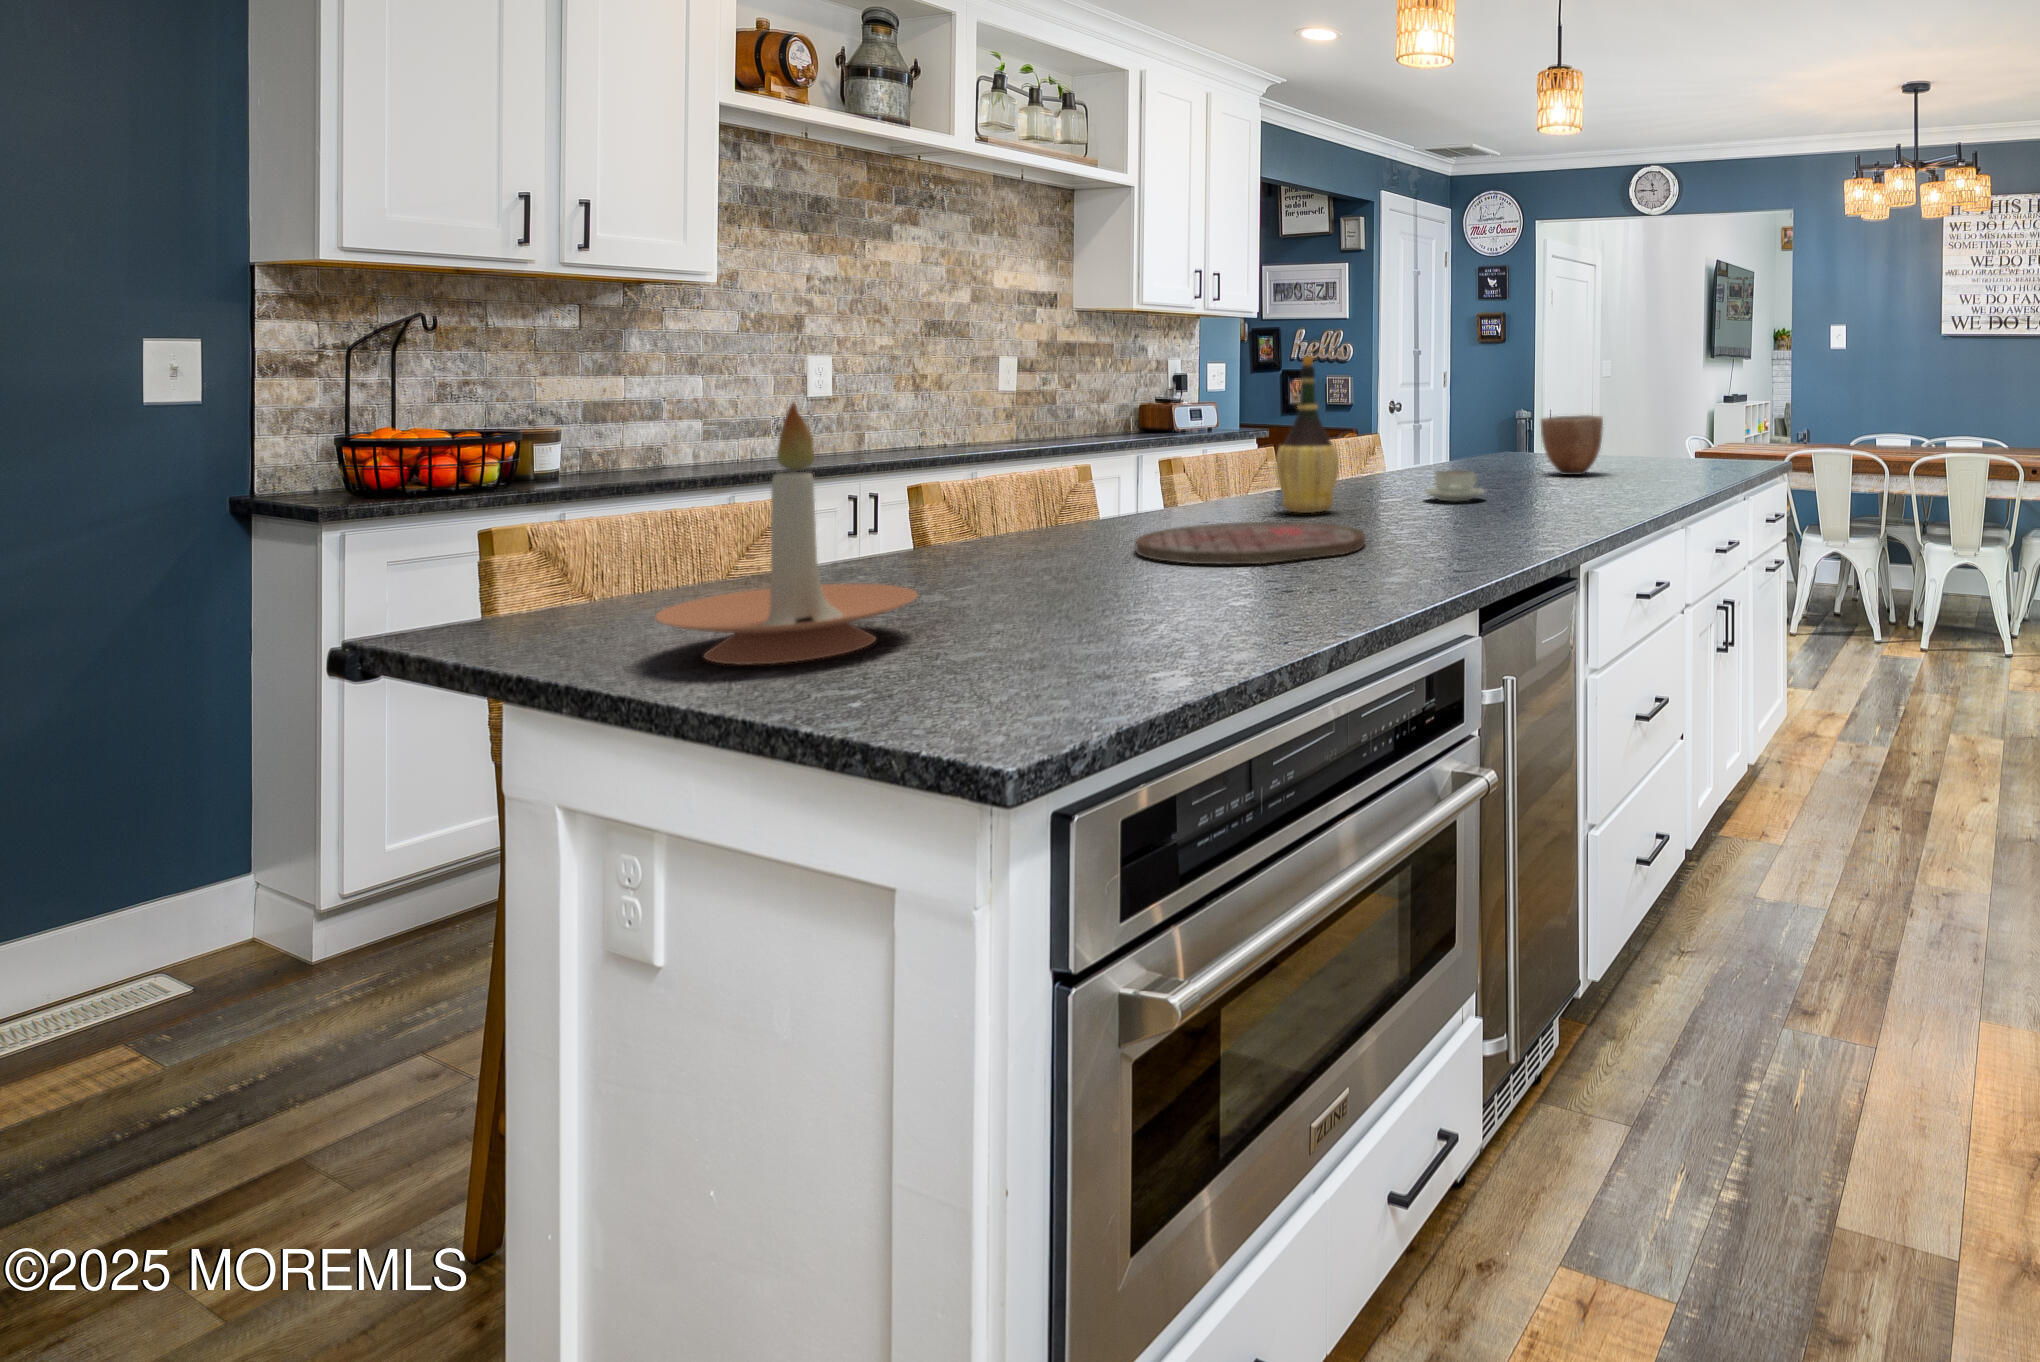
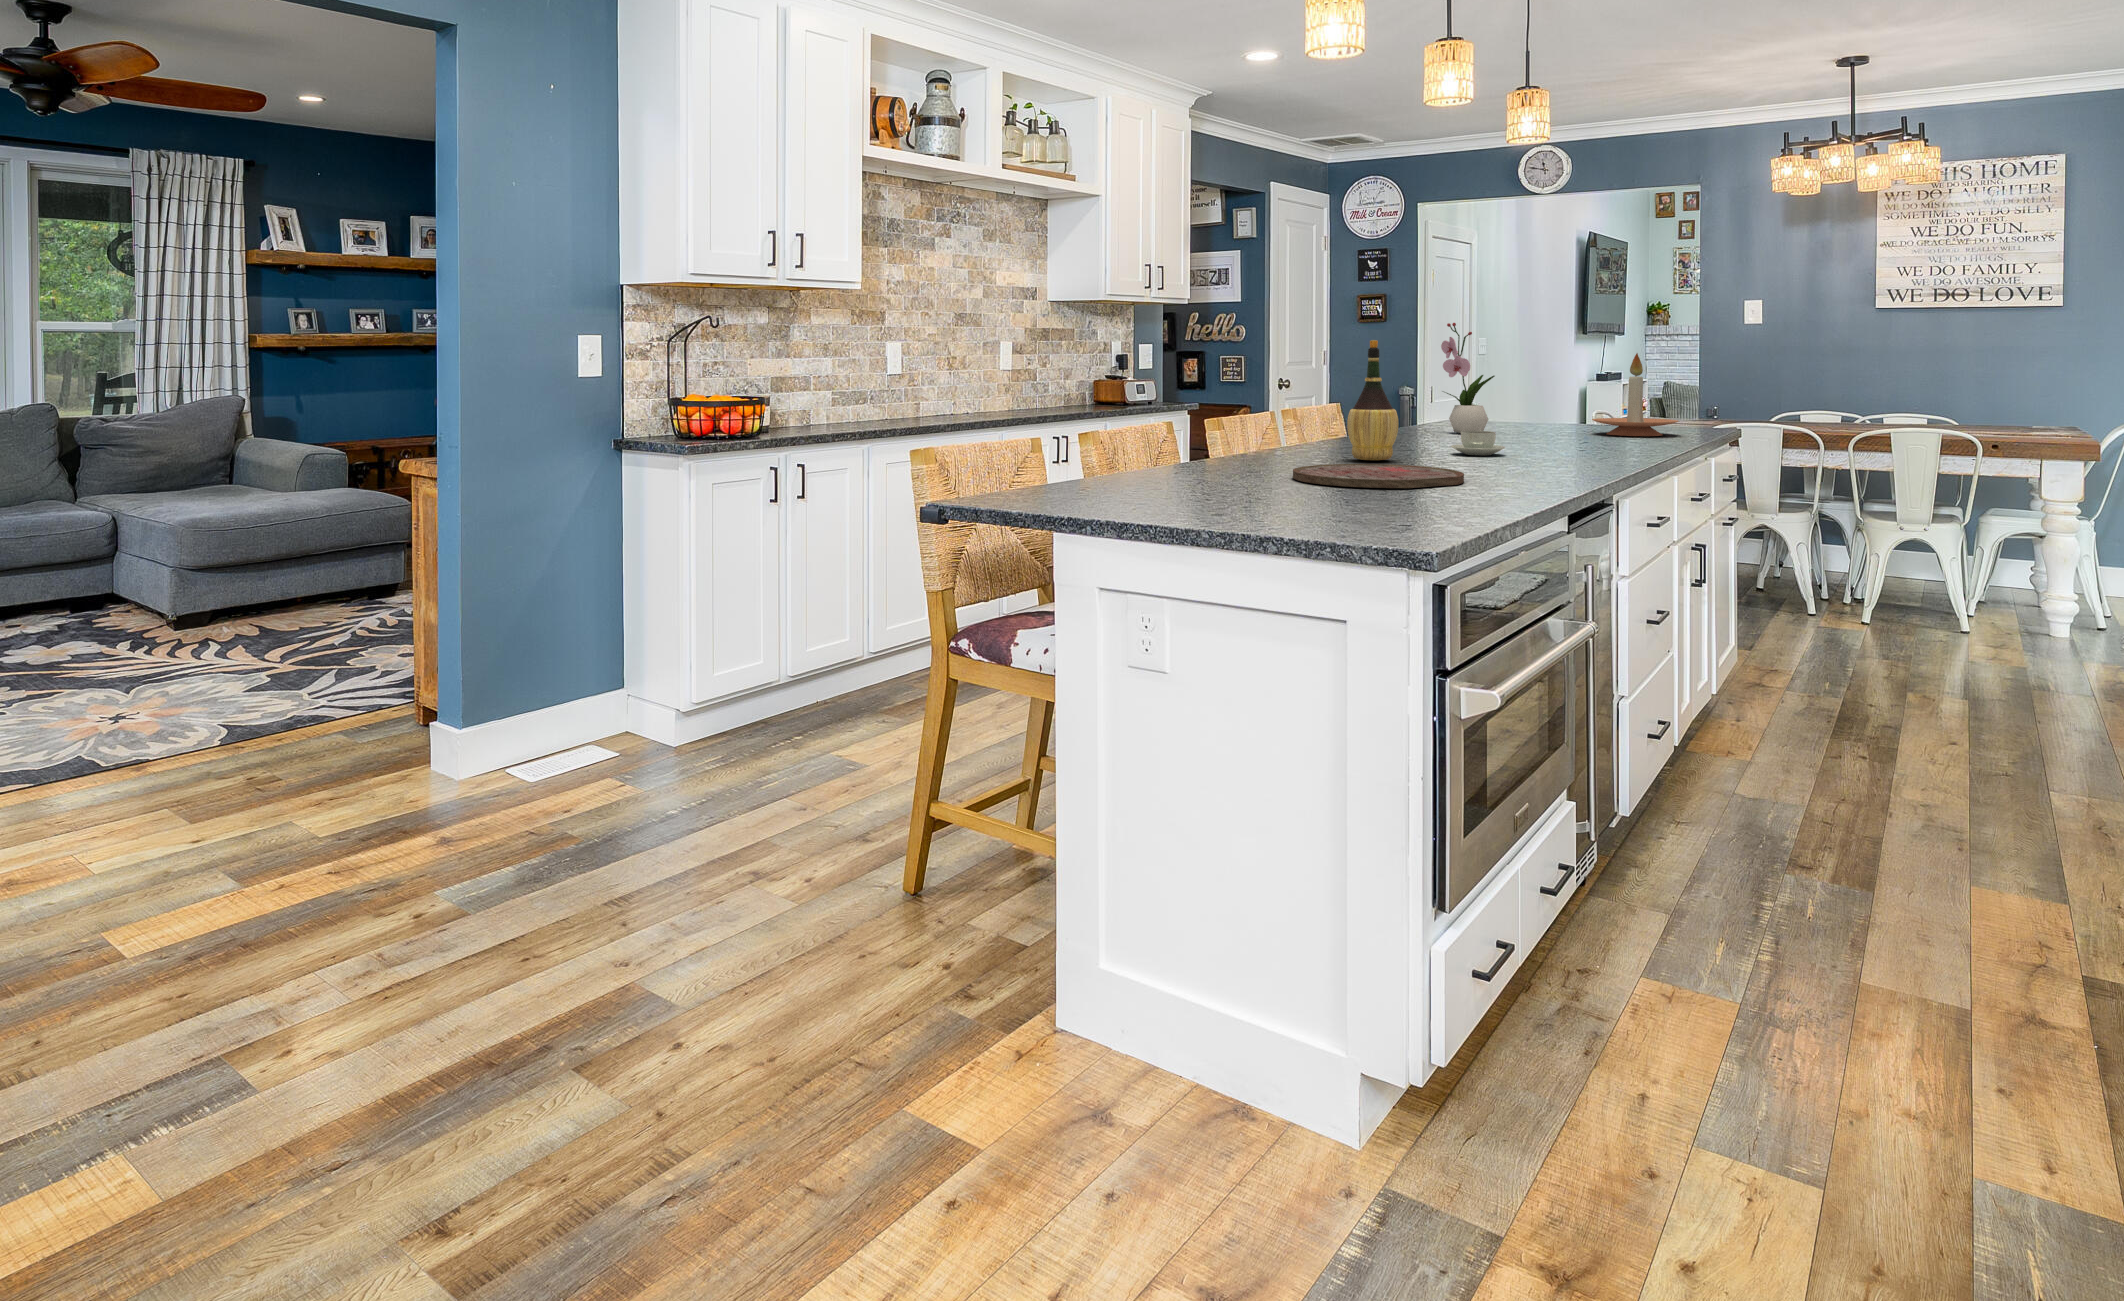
flower arrangement: none [1463,338,1520,469] -> present [1441,323,1495,433]
candle holder: present [655,402,918,665] -> present [1592,353,1678,436]
decorative bowl: present [1541,415,1603,475] -> none [1522,388,1581,438]

